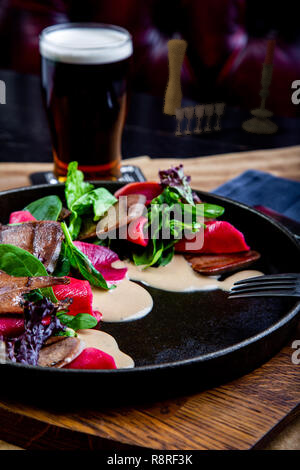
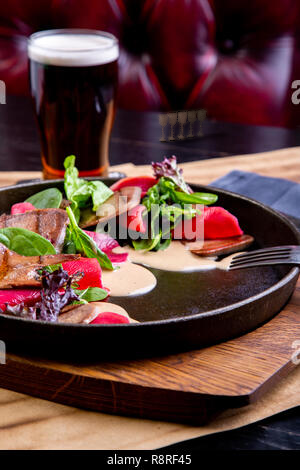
pepper mill: present [164,39,187,115] -> none [146,48,166,123]
candle: present [243,40,277,134] -> none [225,44,259,138]

